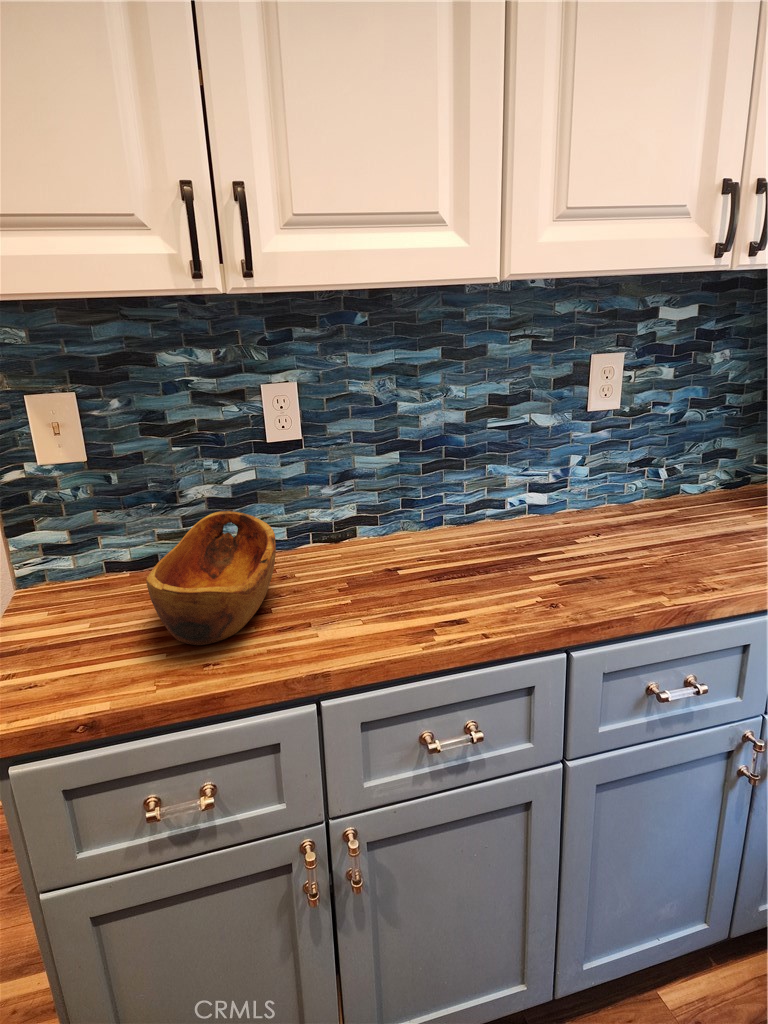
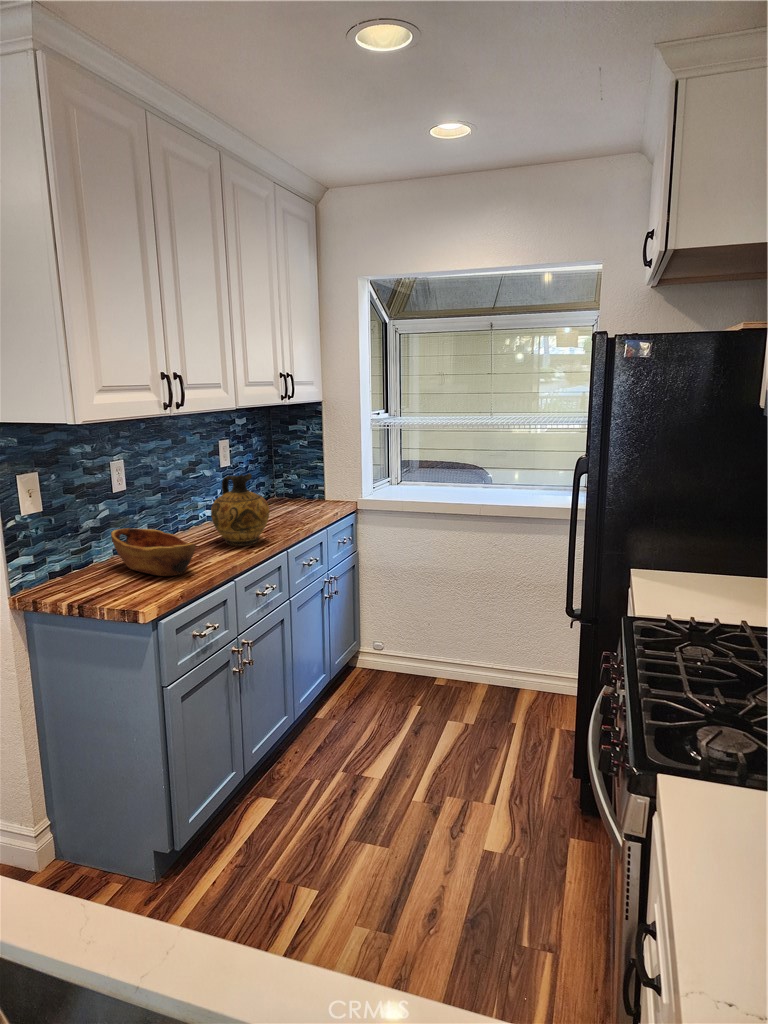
ceramic jug: none [409,434,548,606] -> present [211,474,269,546]

